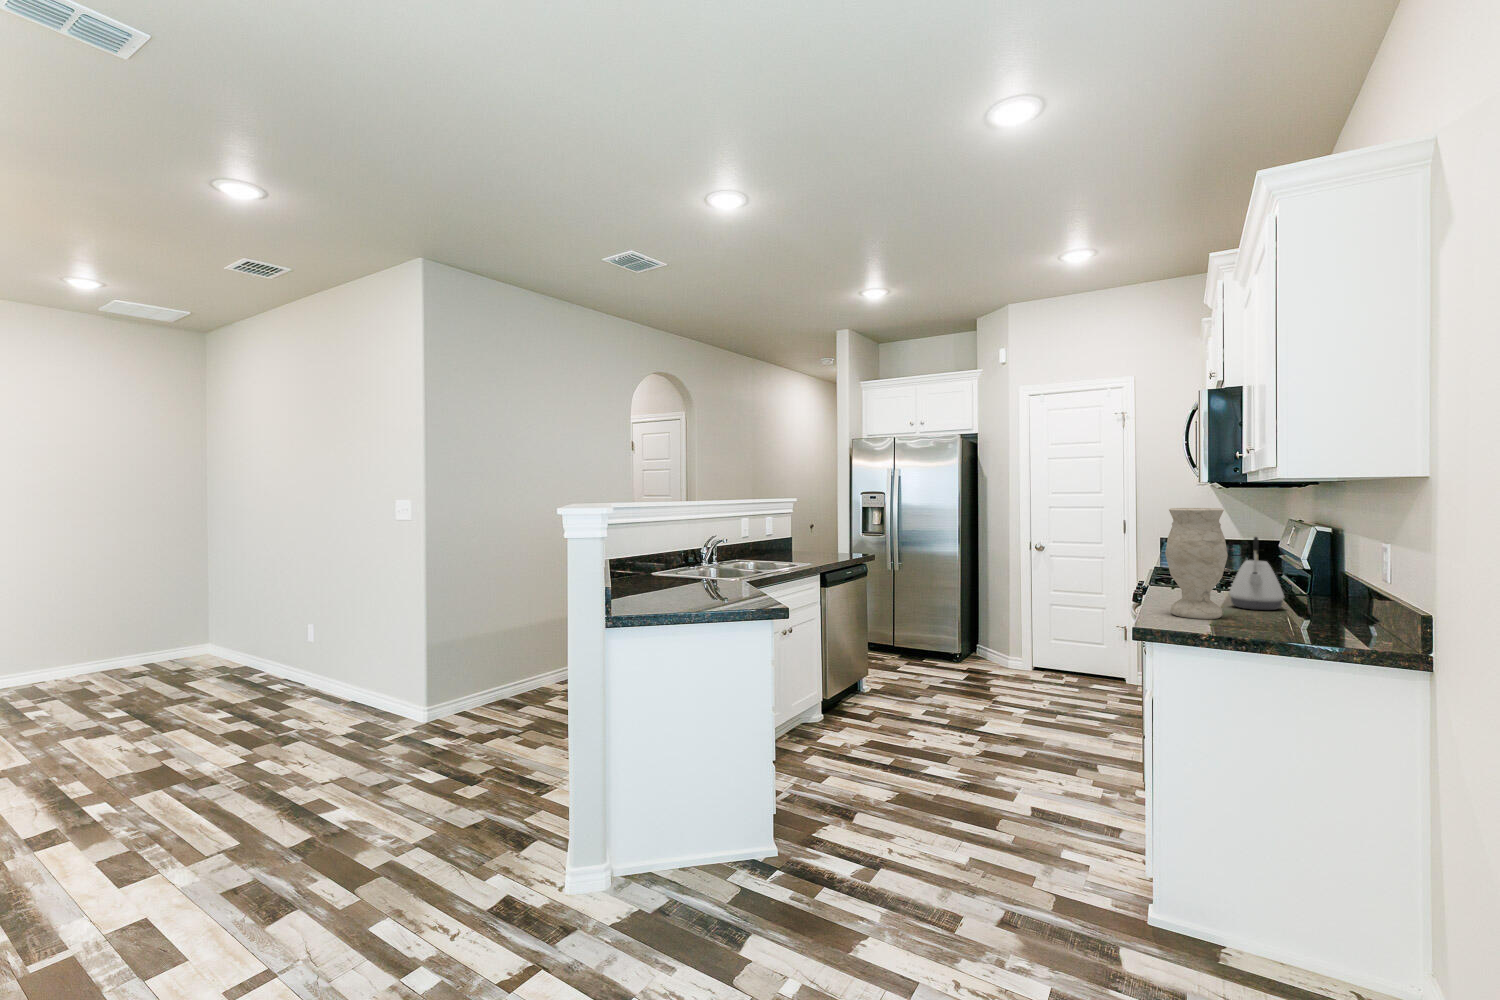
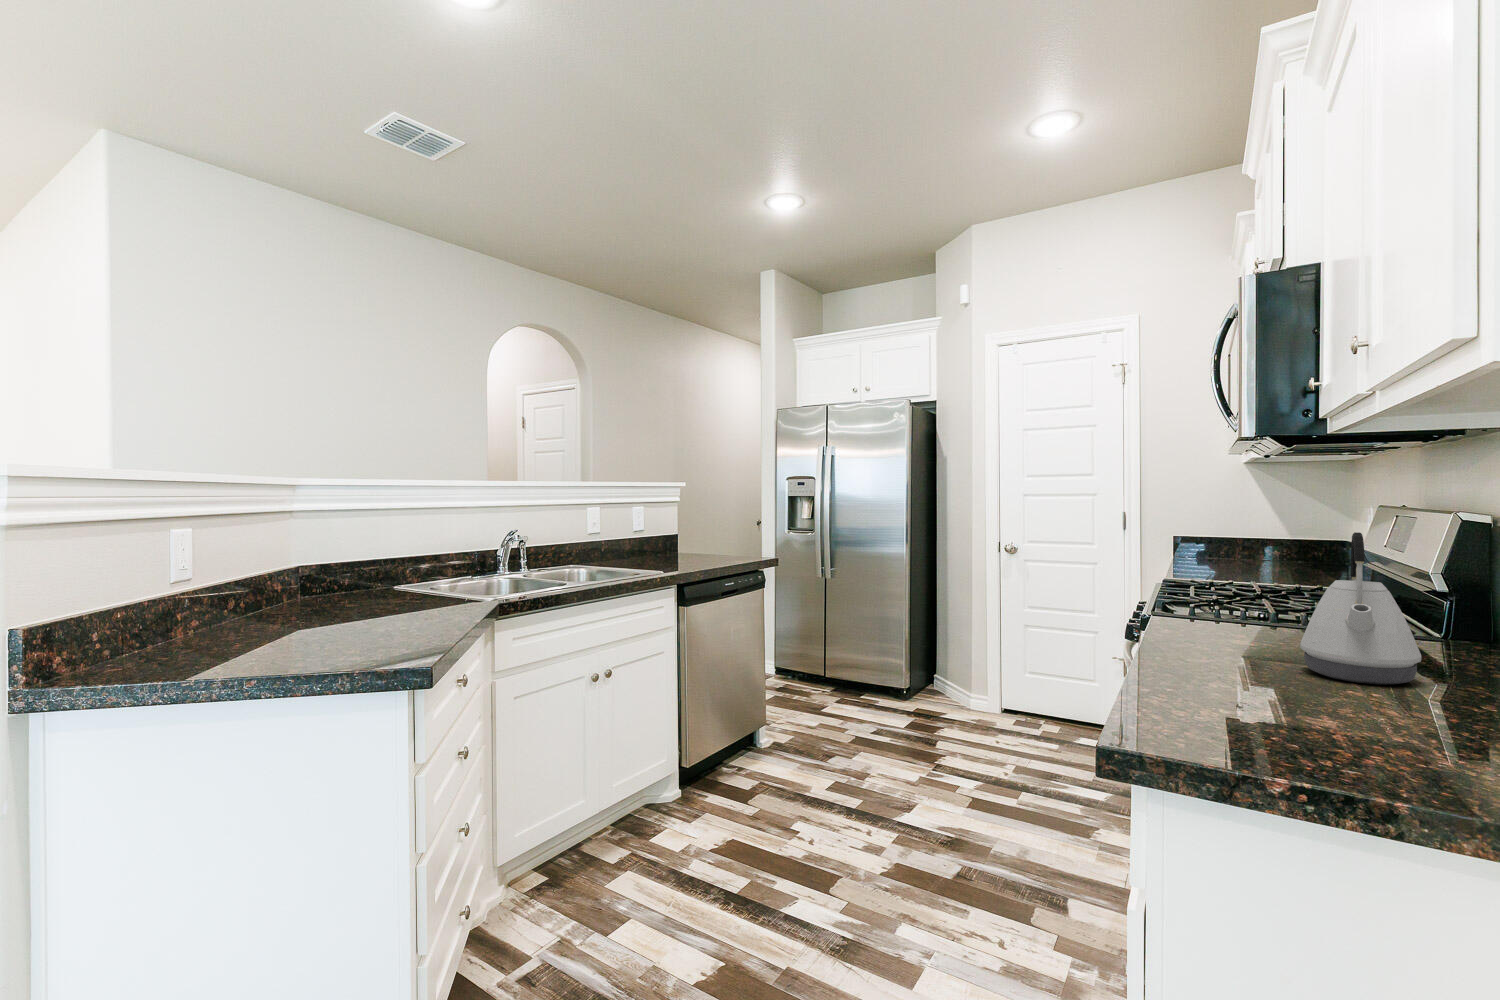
vase: present [1165,508,1228,619] -> none [1171,469,1313,718]

